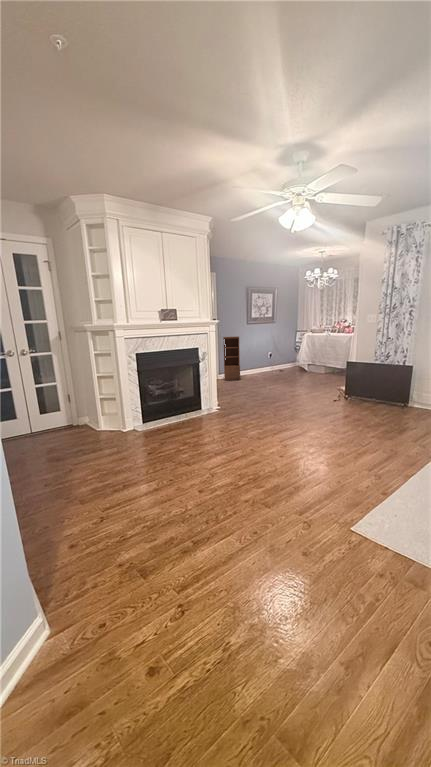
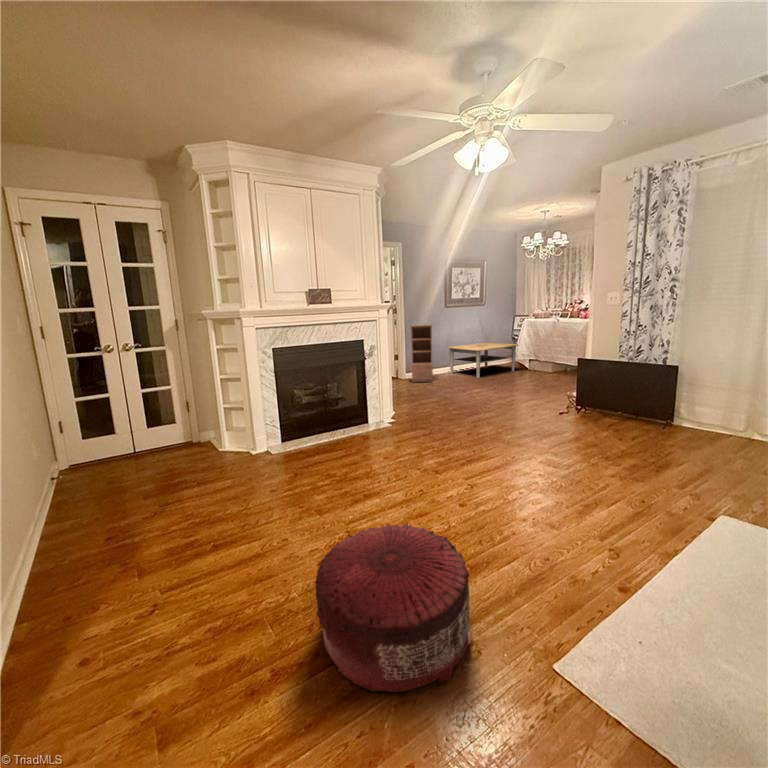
coffee table: none [250,350,302,377] -> present [448,343,518,378]
pouf: none [211,460,303,547] -> present [315,523,471,692]

